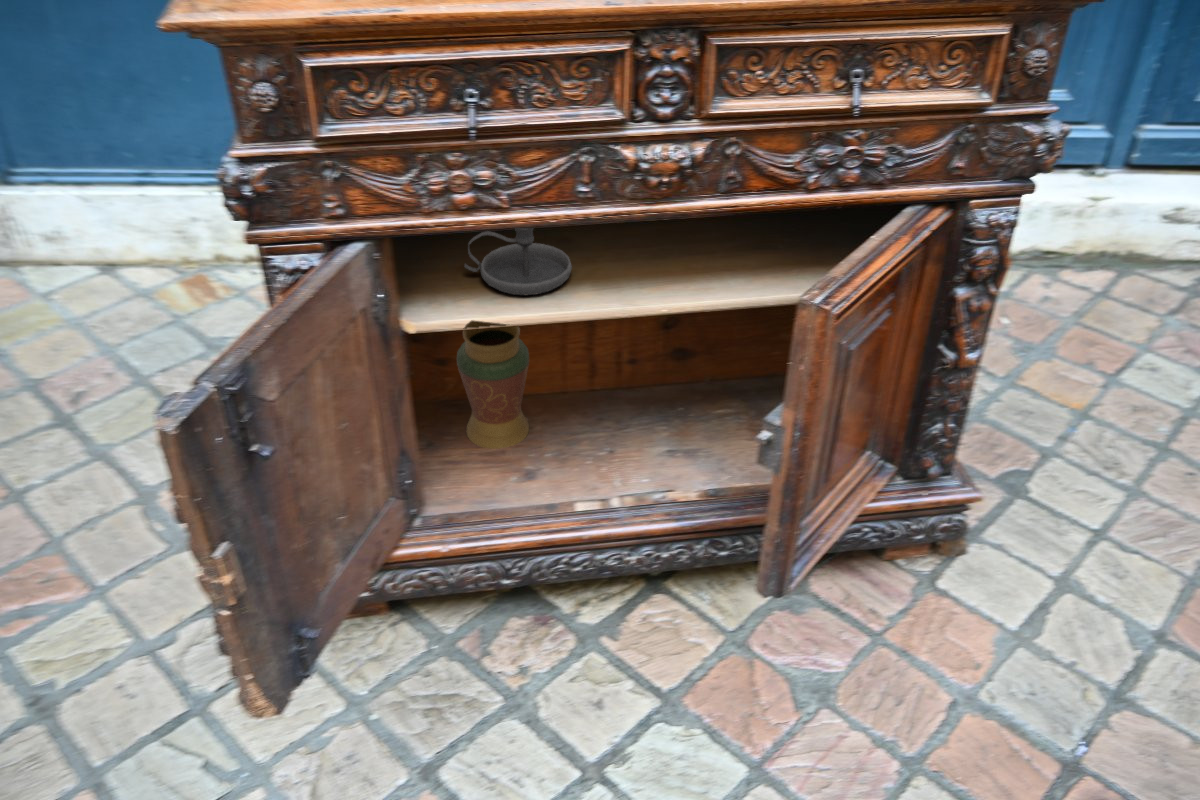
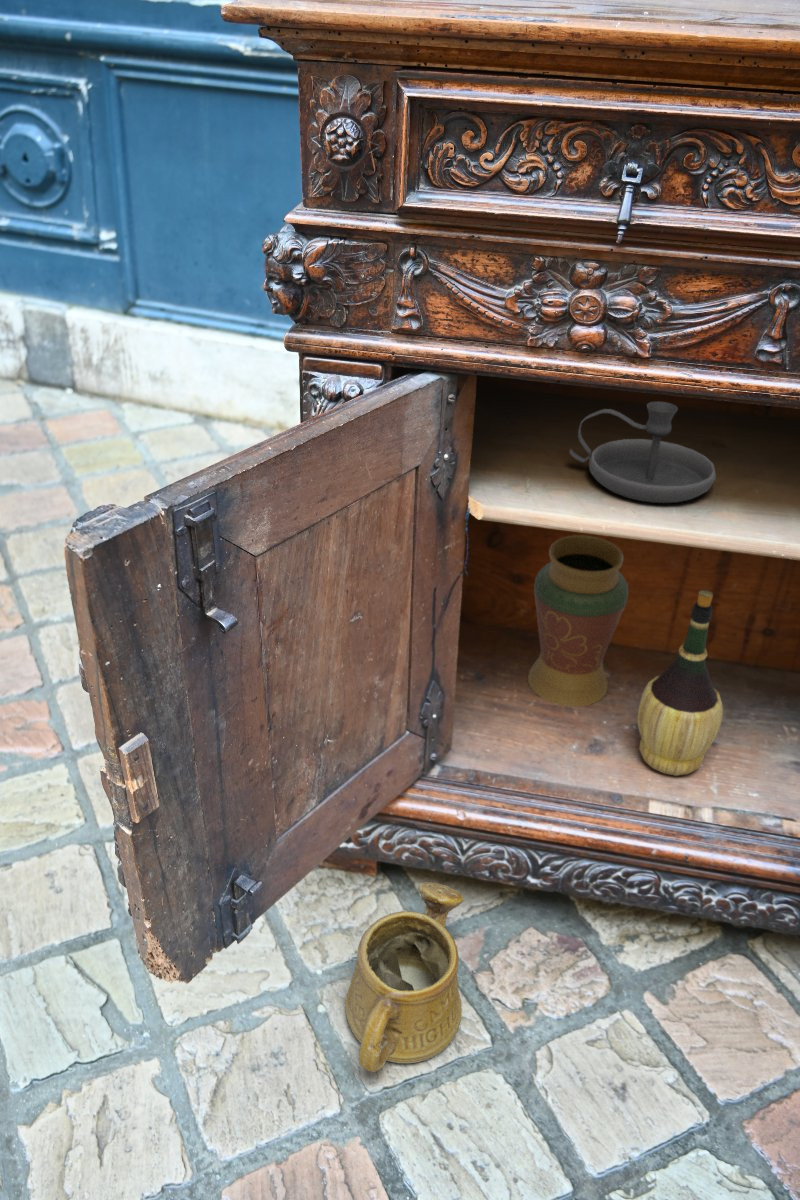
wine bottle: none [555,346,614,481] -> present [638,590,723,776]
watering can: none [392,603,478,741] -> present [346,882,463,1072]

